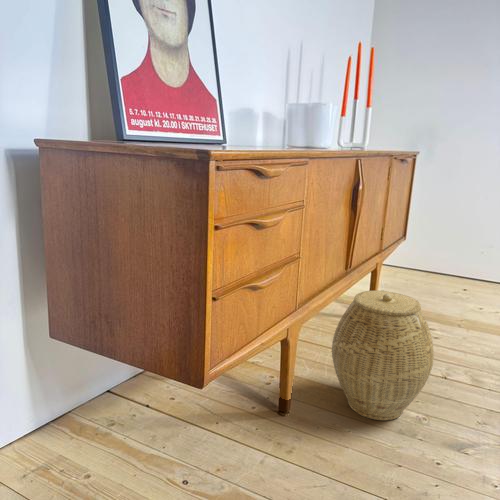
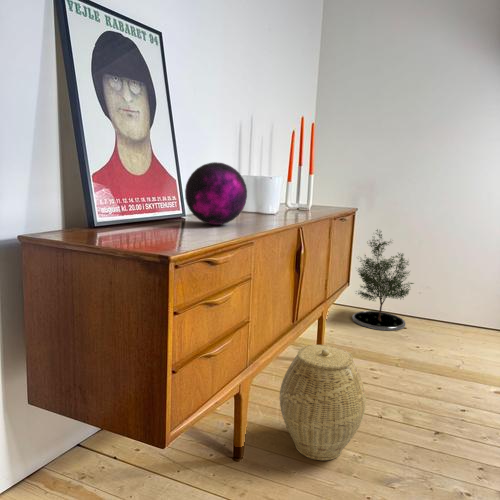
decorative orb: none [227,72,299,147] -> present [185,162,247,225]
potted tree: none [405,179,479,292] -> present [352,230,414,330]

